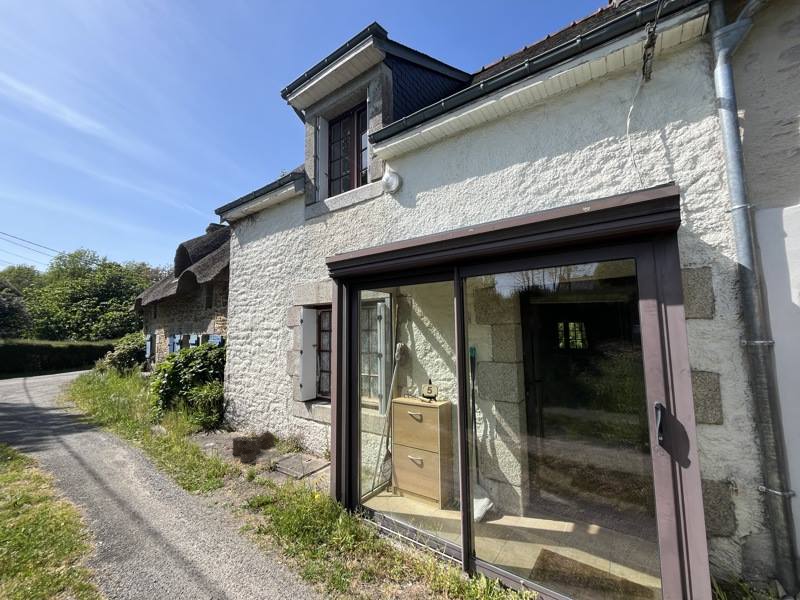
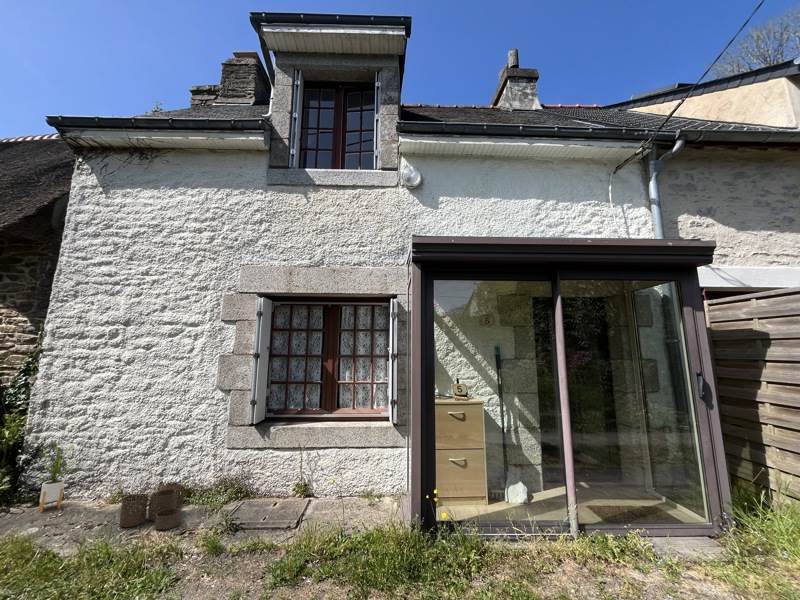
house plant: none [217,397,239,436] -> present [39,445,71,512]

